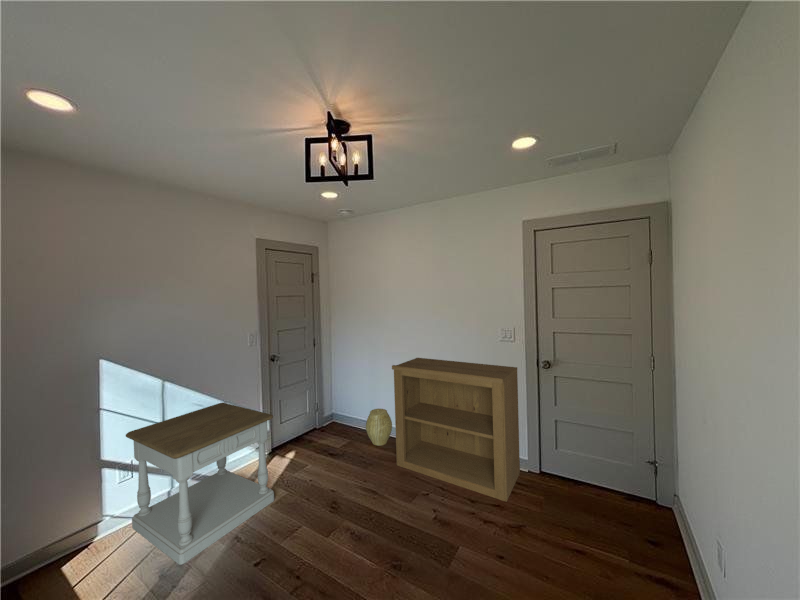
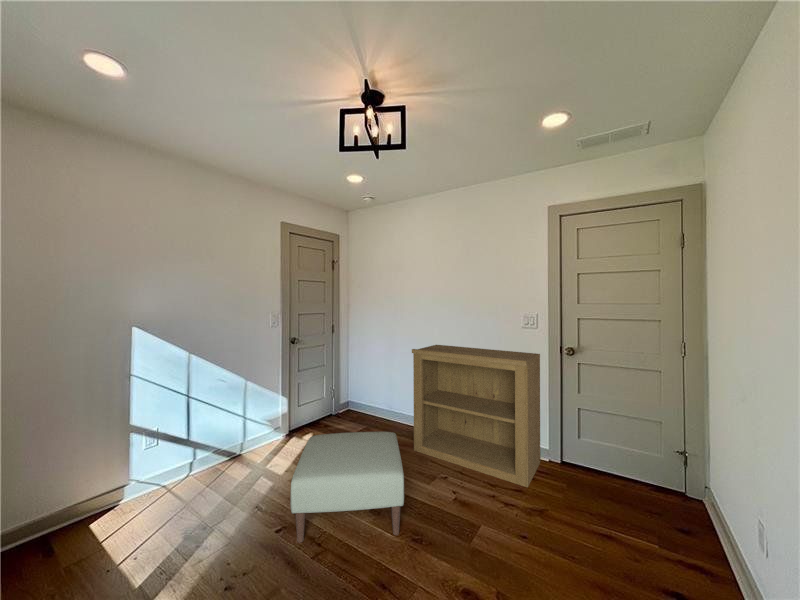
side table: present [126,403,274,565] -> none [154,380,295,528]
woven basket: present [366,409,392,445] -> none [382,396,409,432]
ottoman: none [267,453,382,577] -> present [291,432,404,543]

